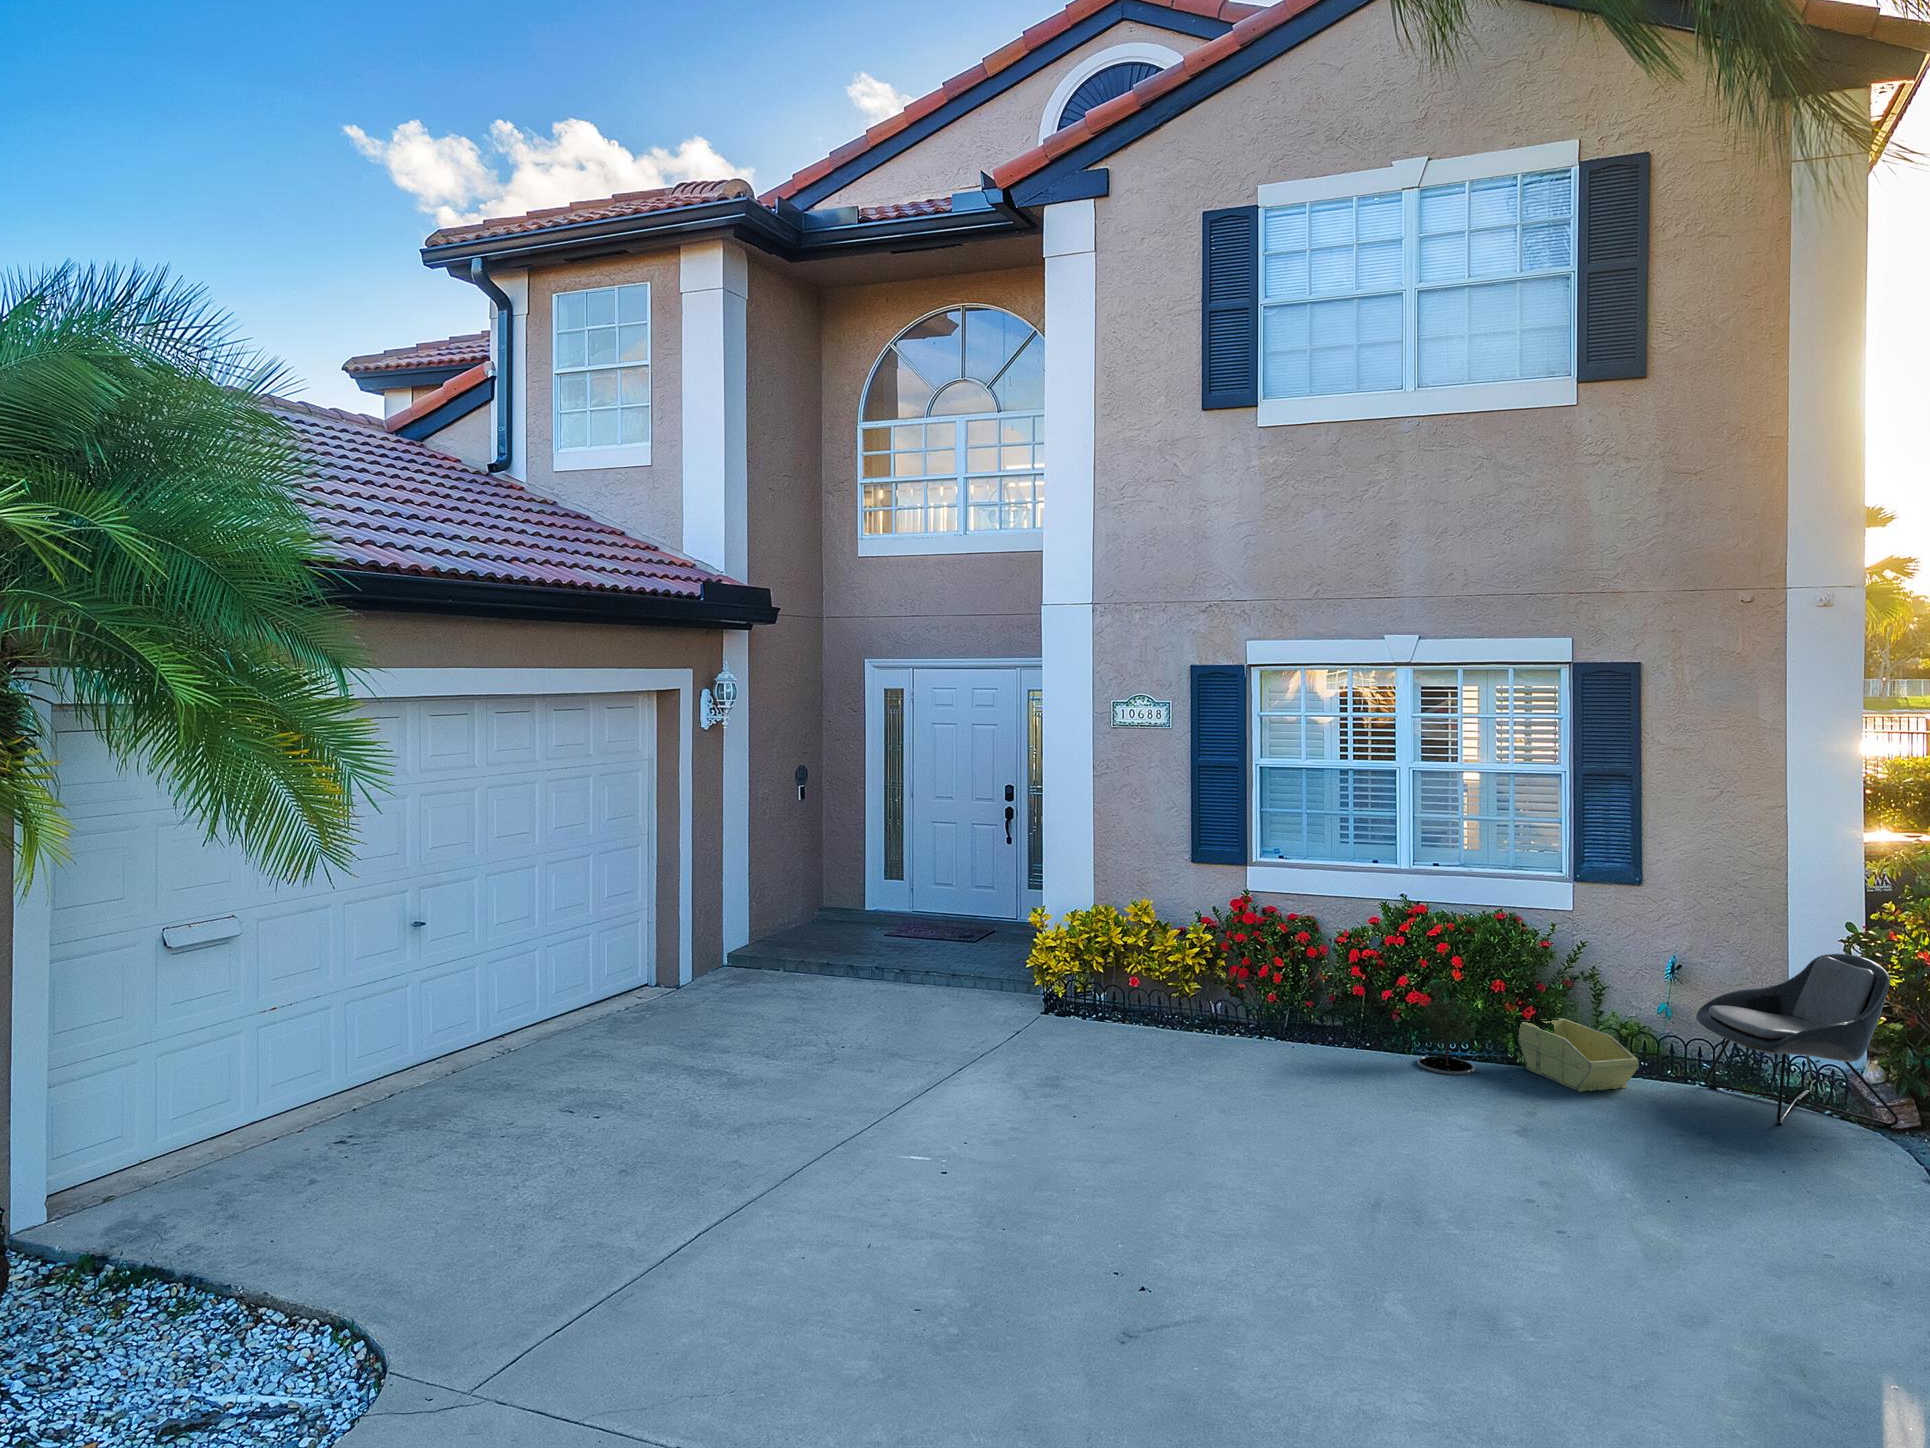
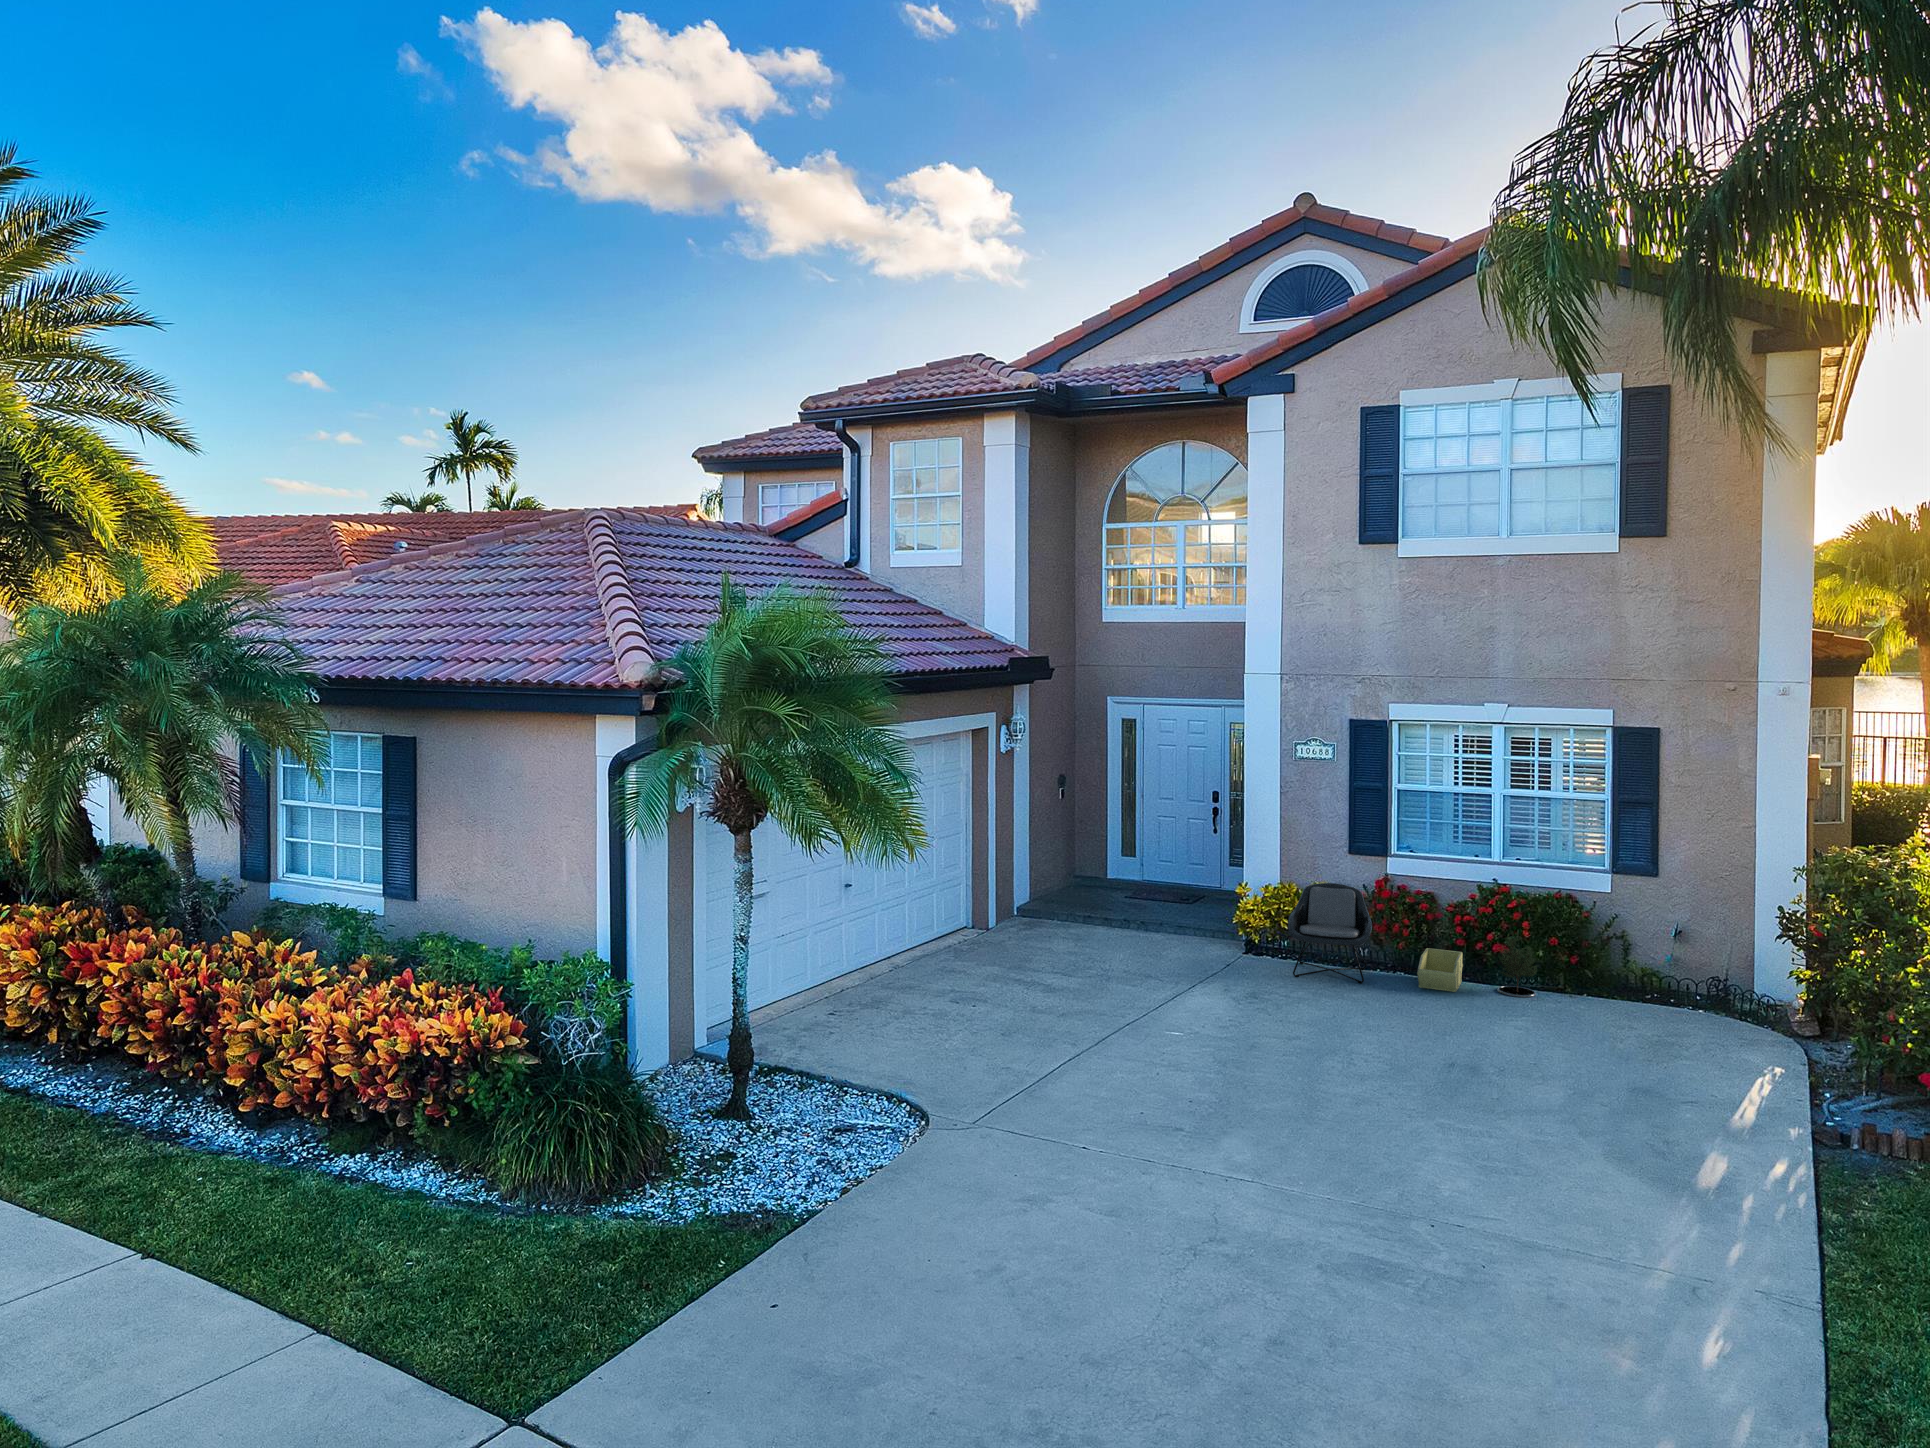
lounge chair: present [1696,954,1899,1128] -> present [1288,883,1372,984]
storage bin: present [1519,1018,1639,1092] -> present [1417,948,1463,992]

